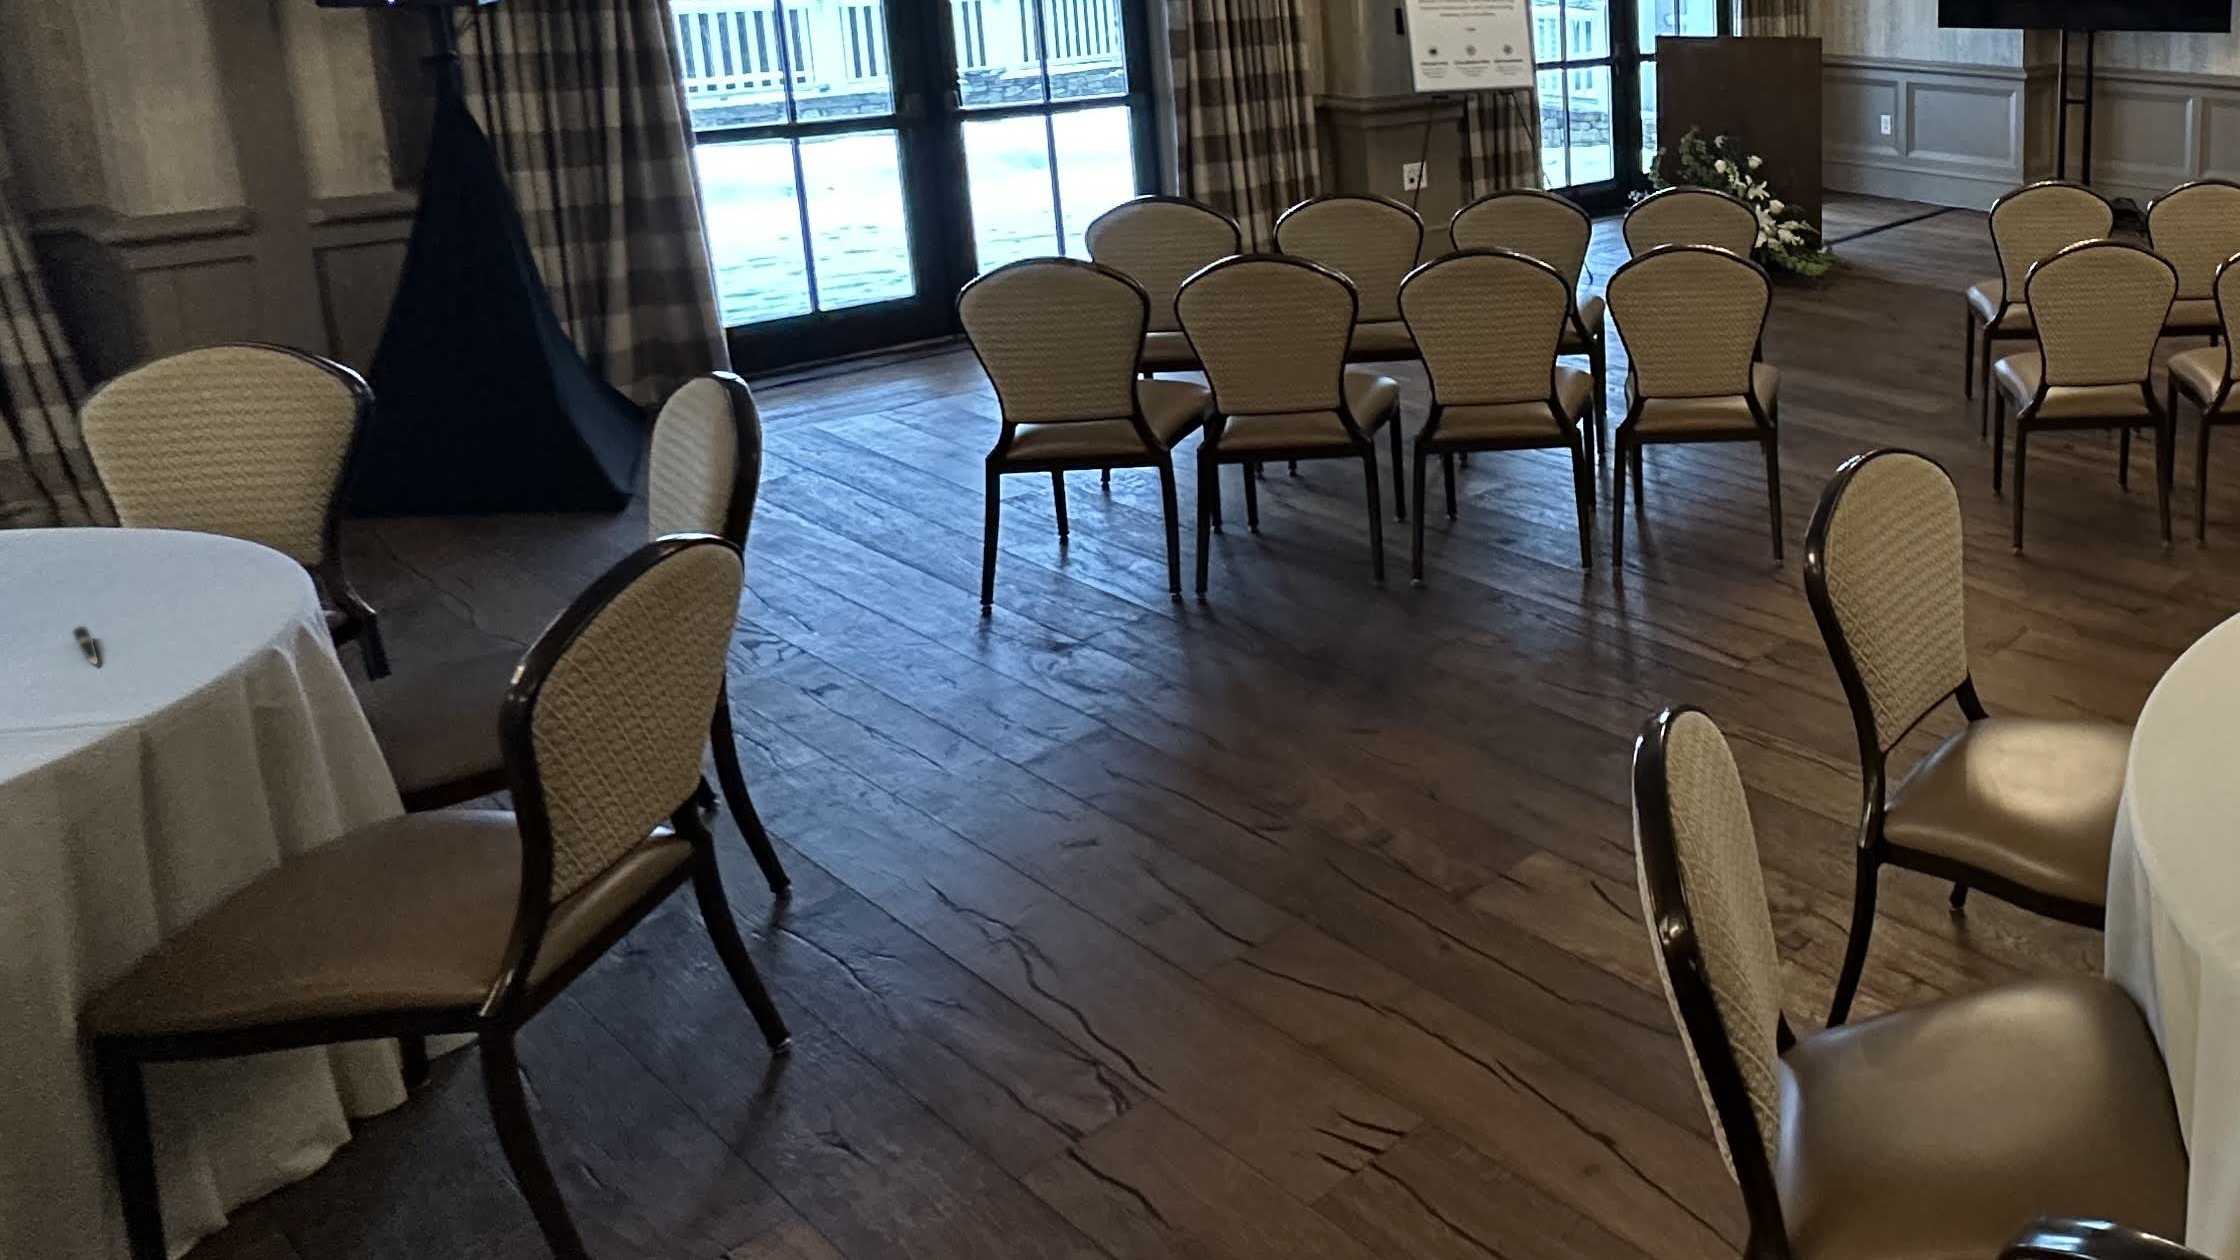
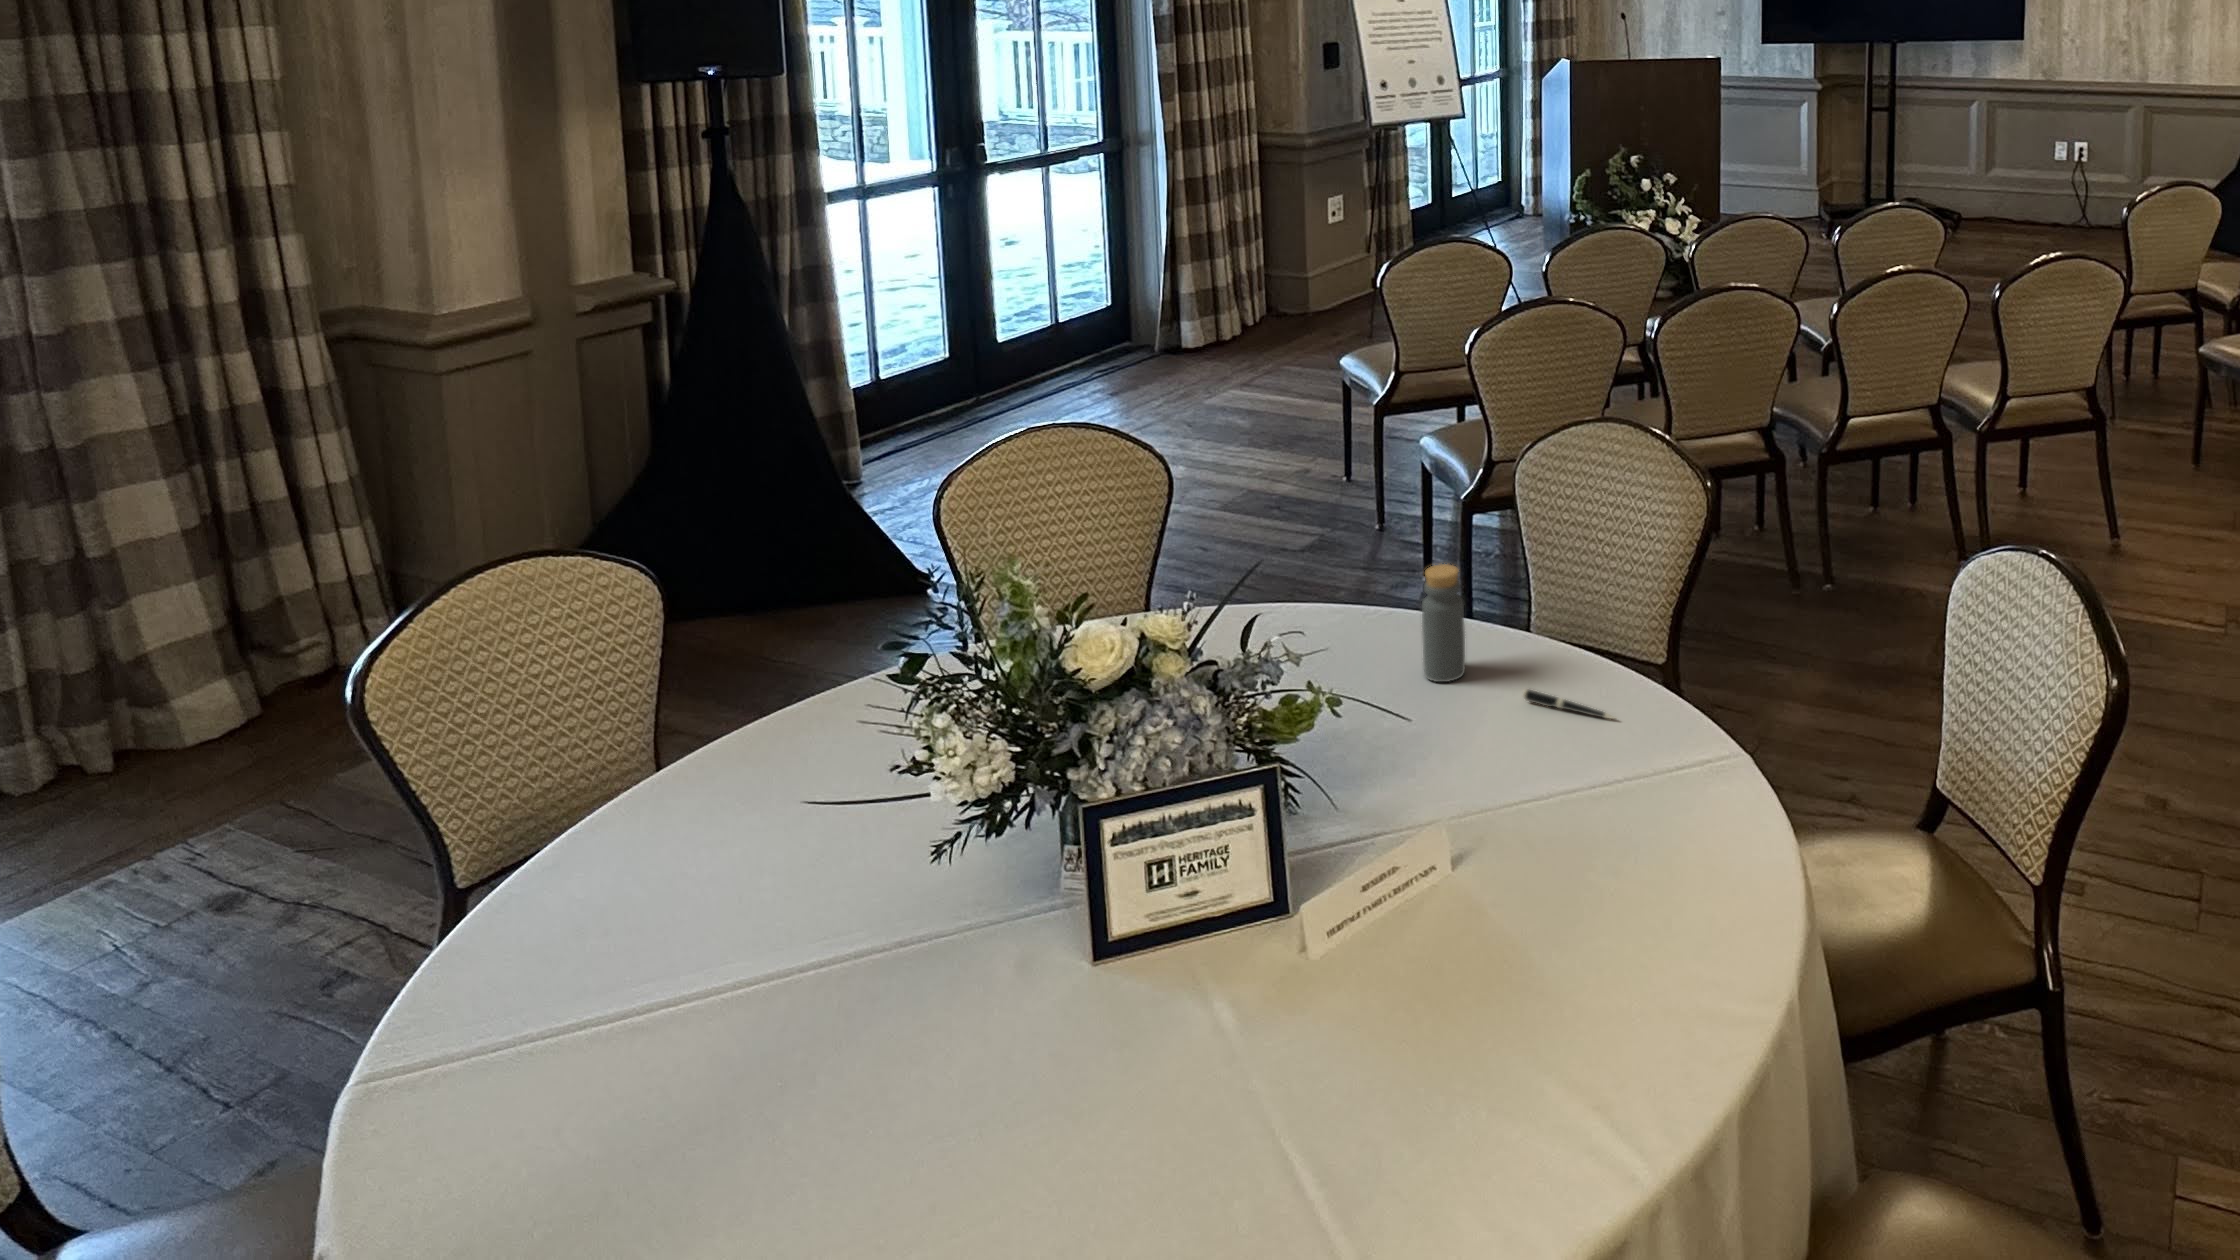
bottle: none [48,494,131,612] -> present [1422,564,1465,682]

